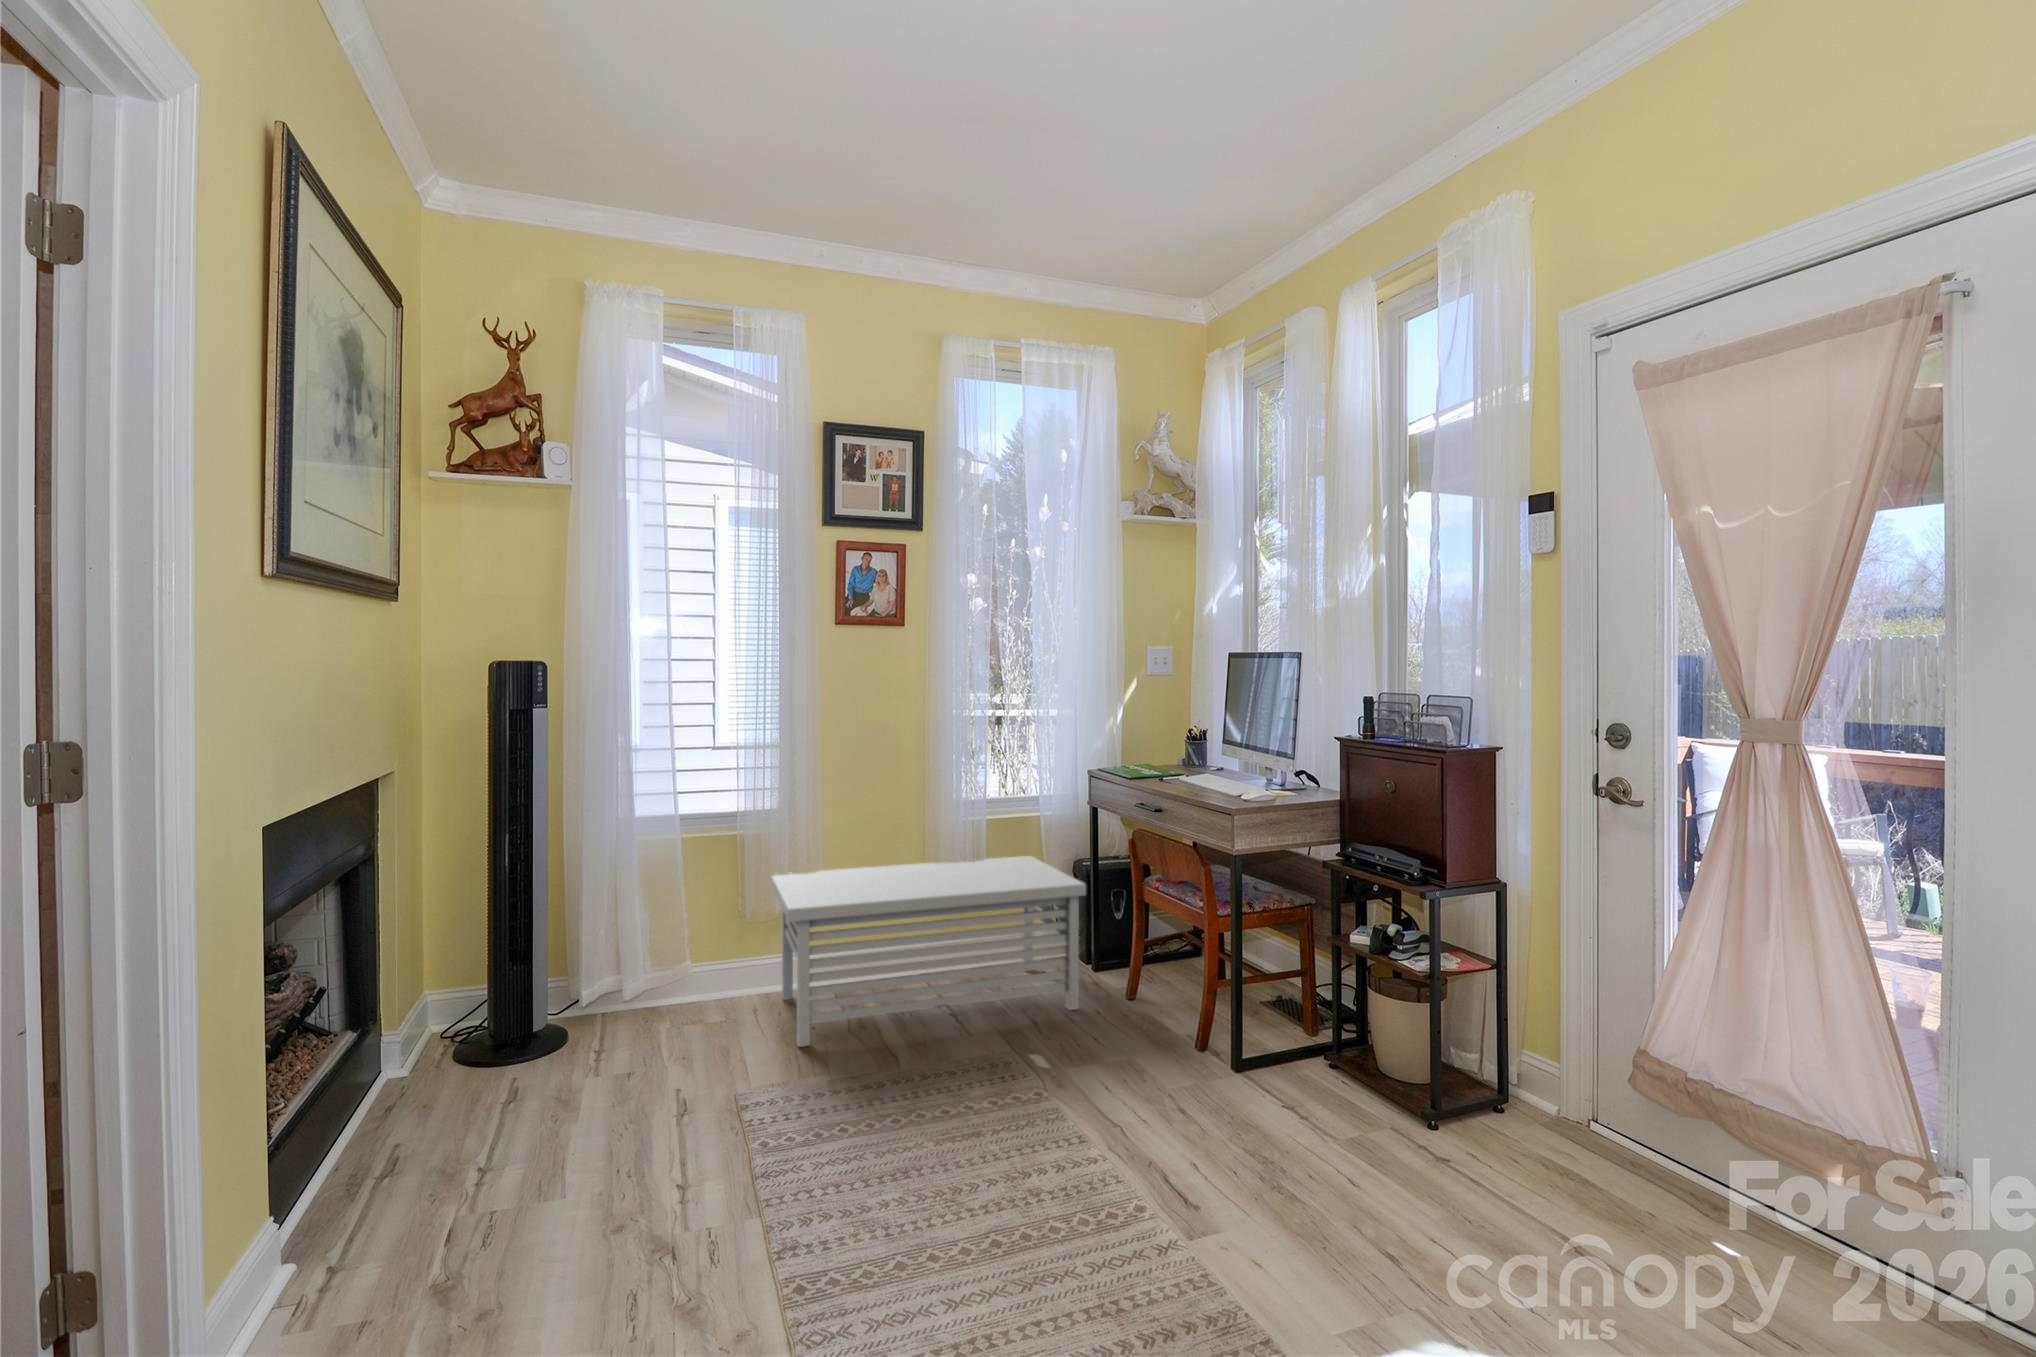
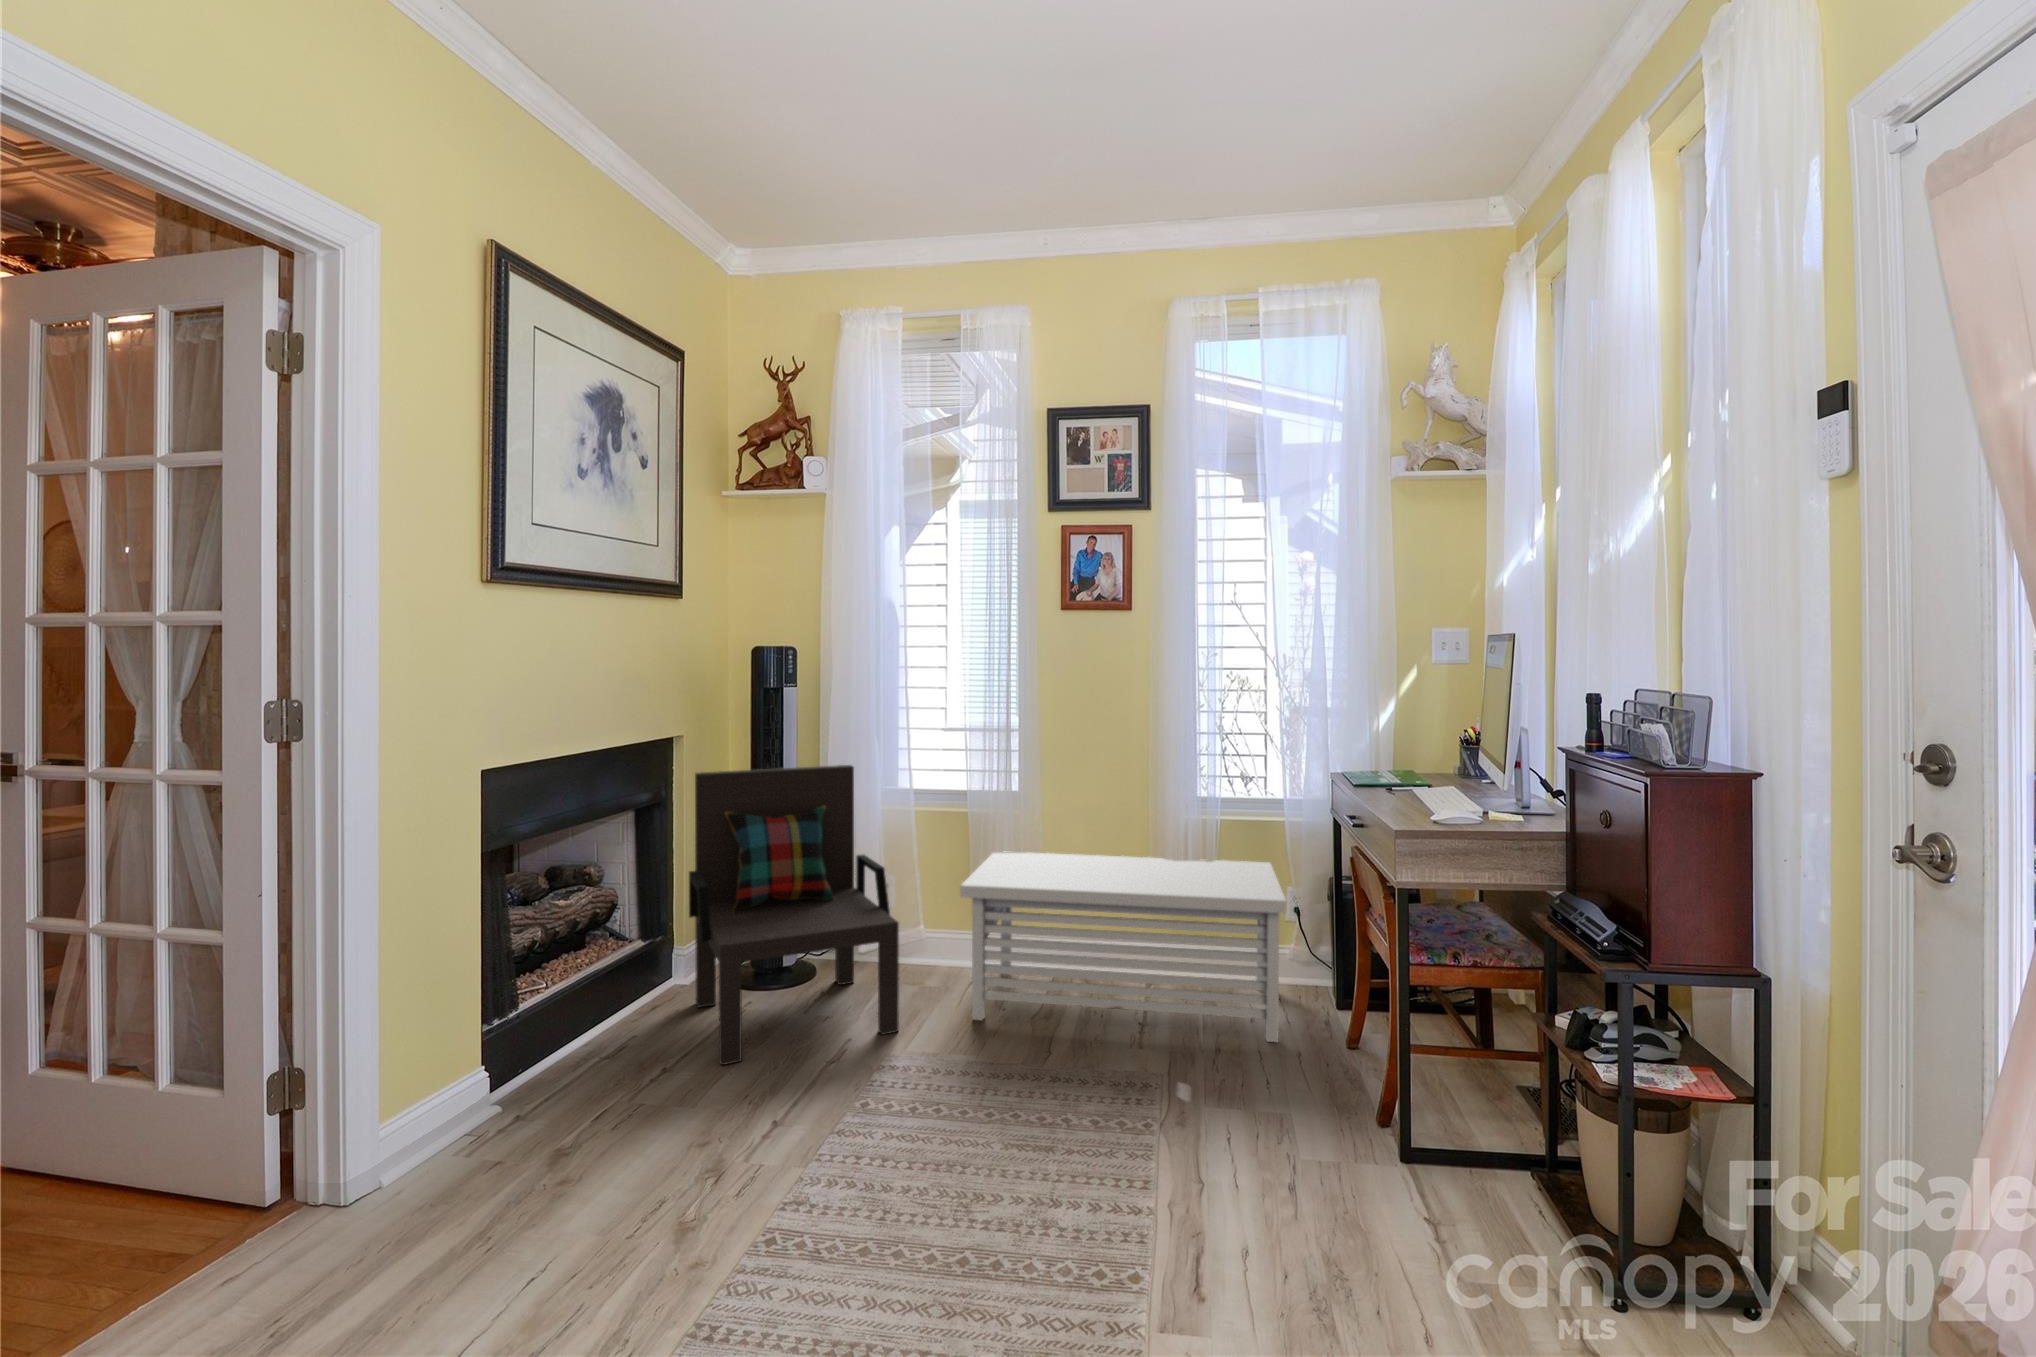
armchair: none [444,794,732,1154] -> present [689,765,899,1065]

